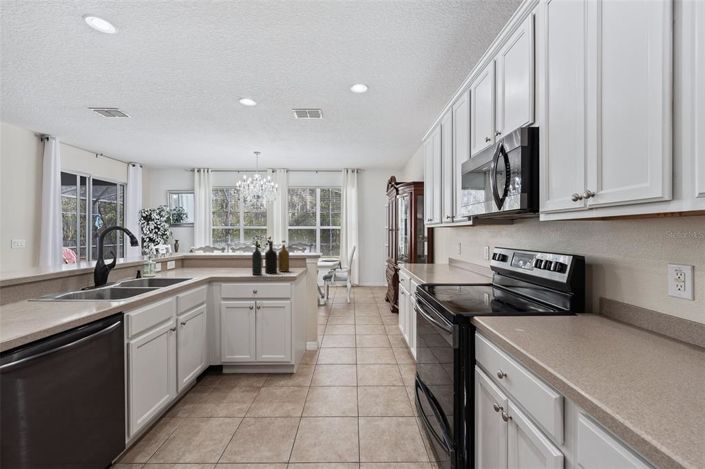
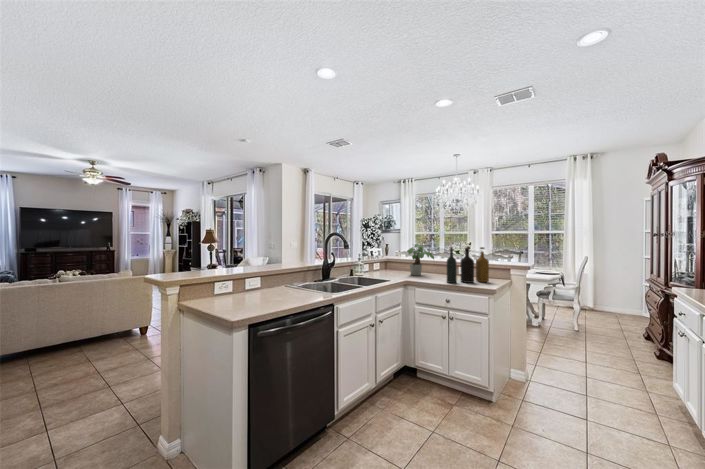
potted plant: none [209,239,239,271] -> present [407,244,434,275]

